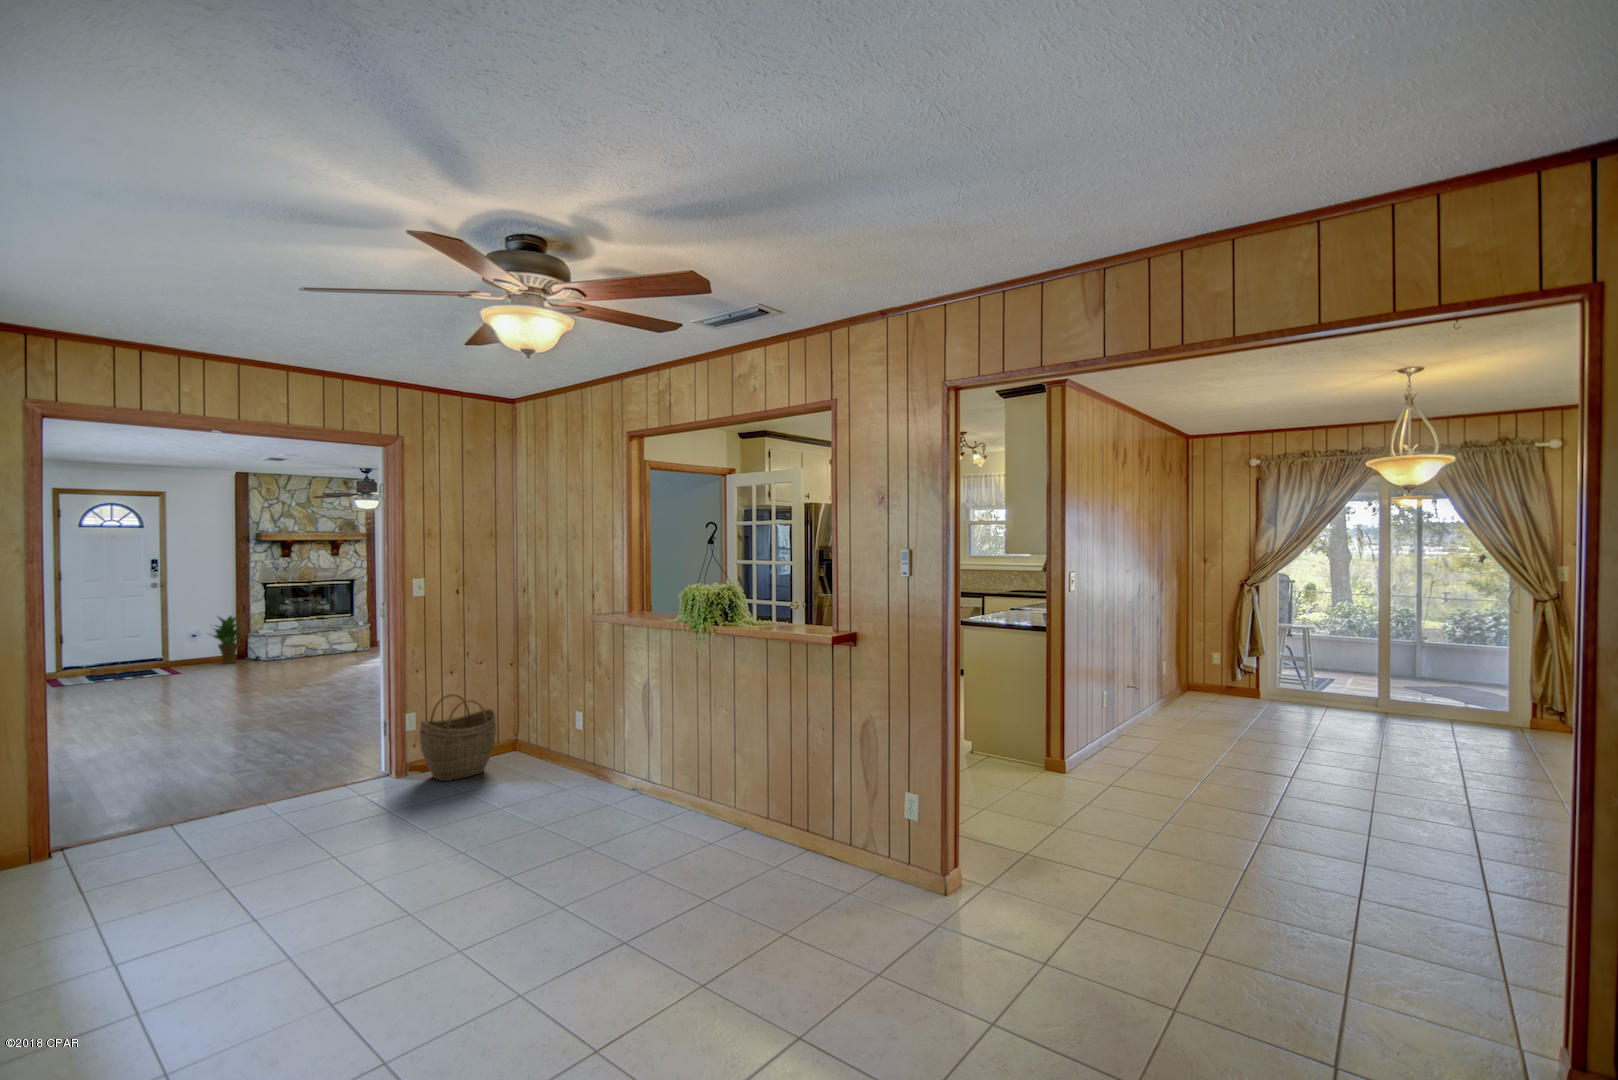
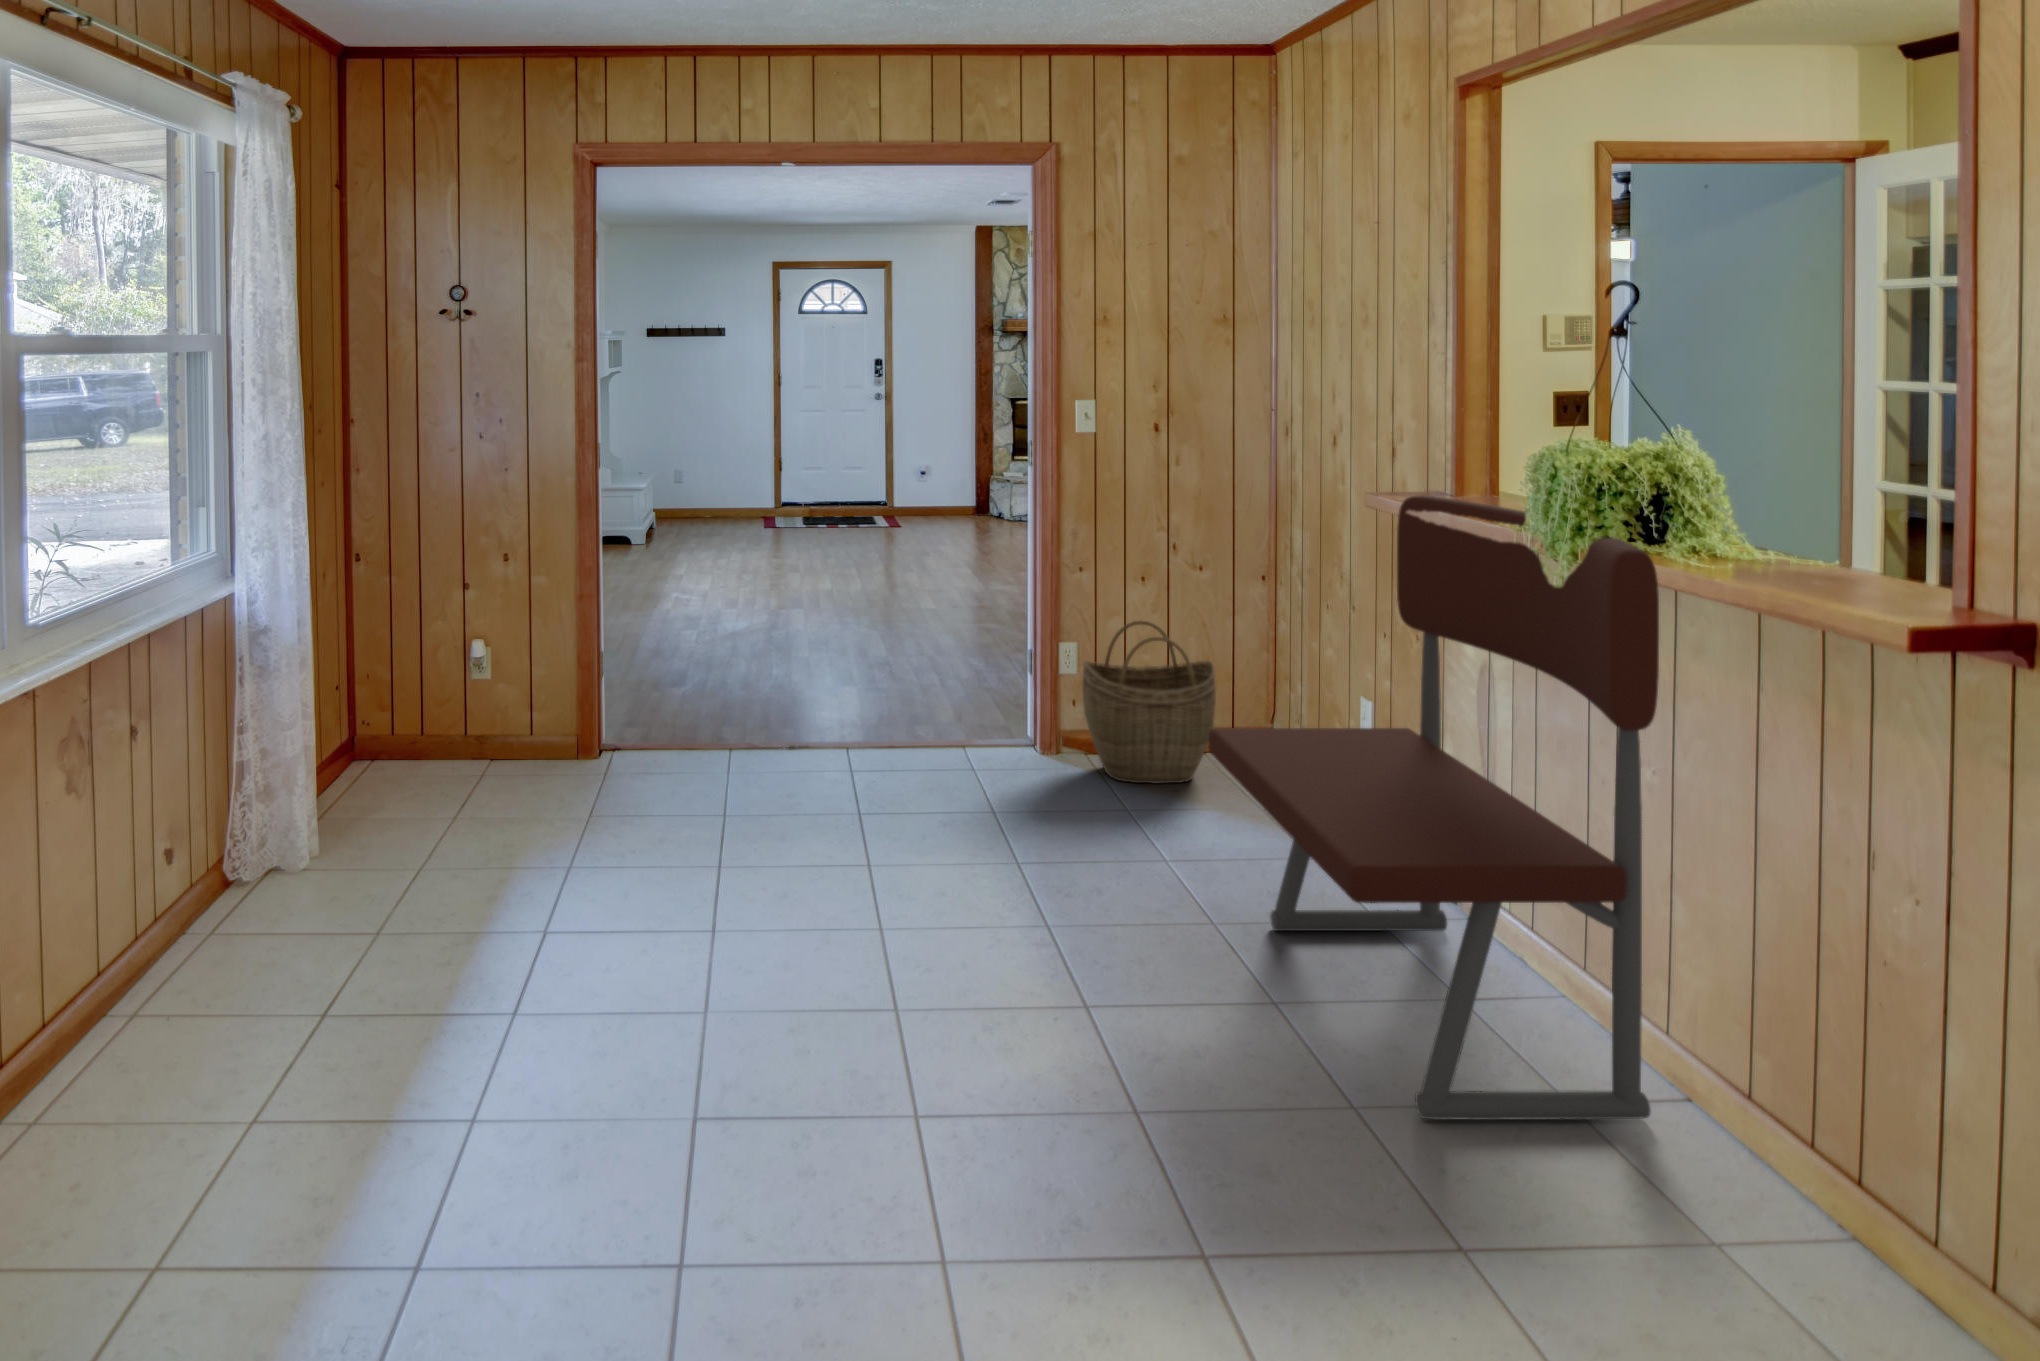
bench: none [535,613,739,868] -> present [1209,495,1659,1120]
potted plant: present [213,616,244,664] -> none [933,447,989,521]

